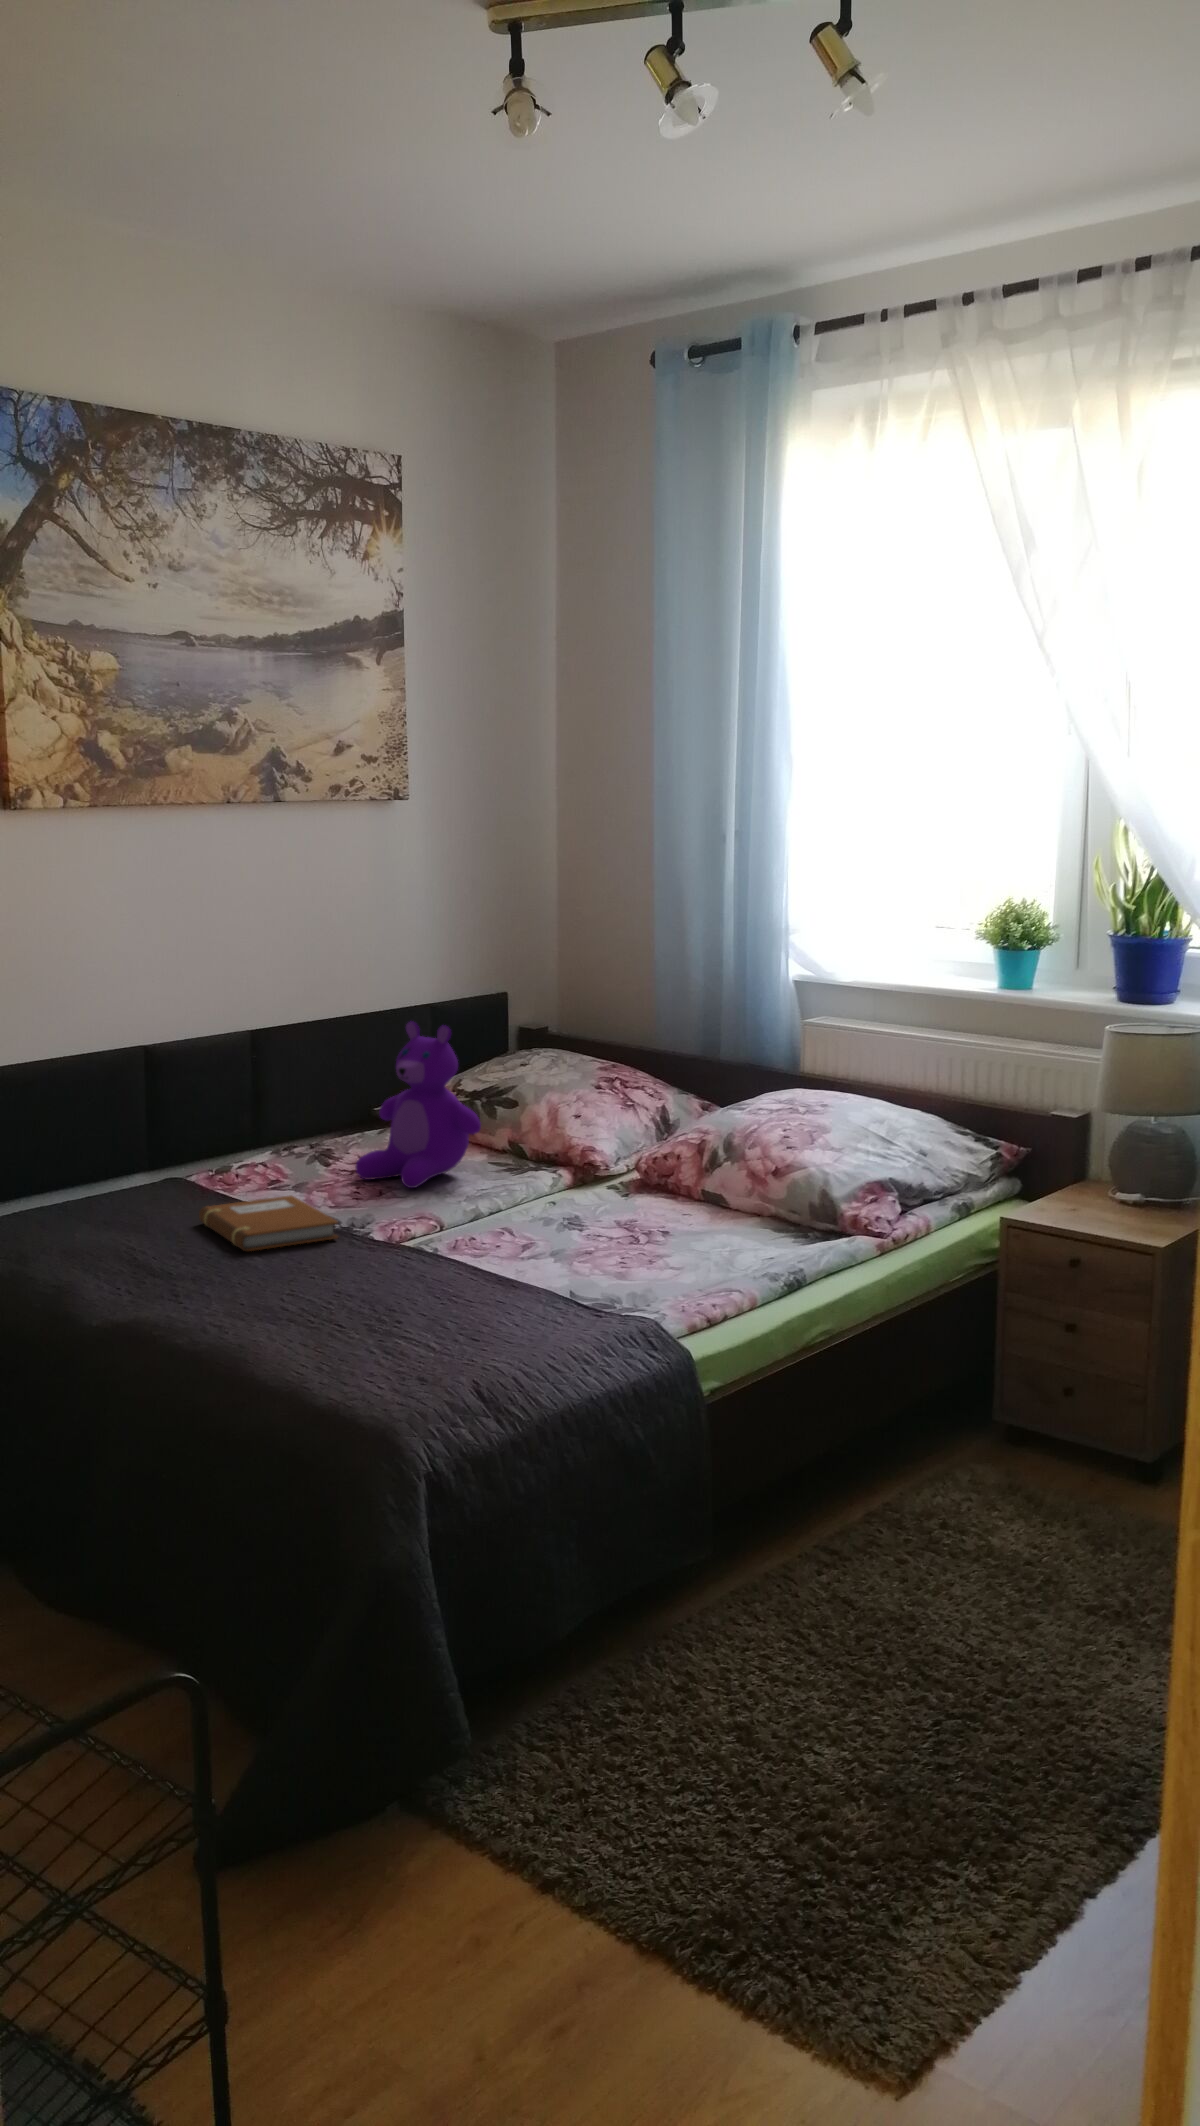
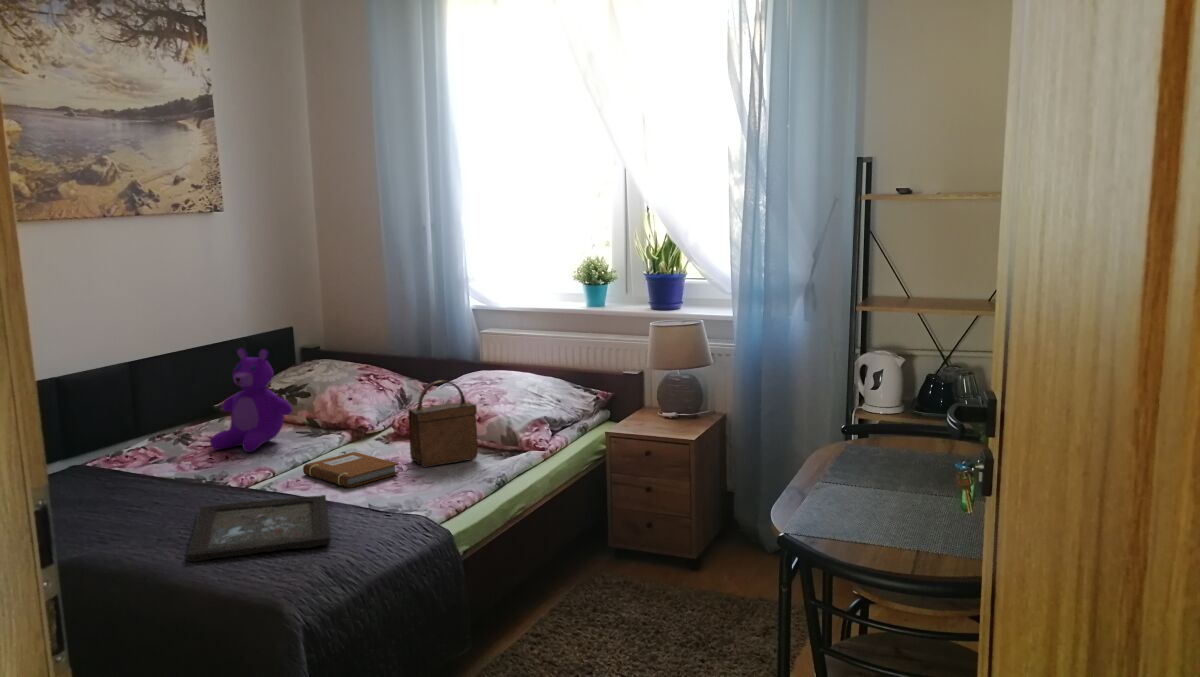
handbag: none [655,1100,770,1243] -> present [408,380,478,468]
notebook: present [199,1196,338,1251] -> present [303,452,398,487]
tray: none [282,1266,505,1350] -> present [187,495,331,562]

